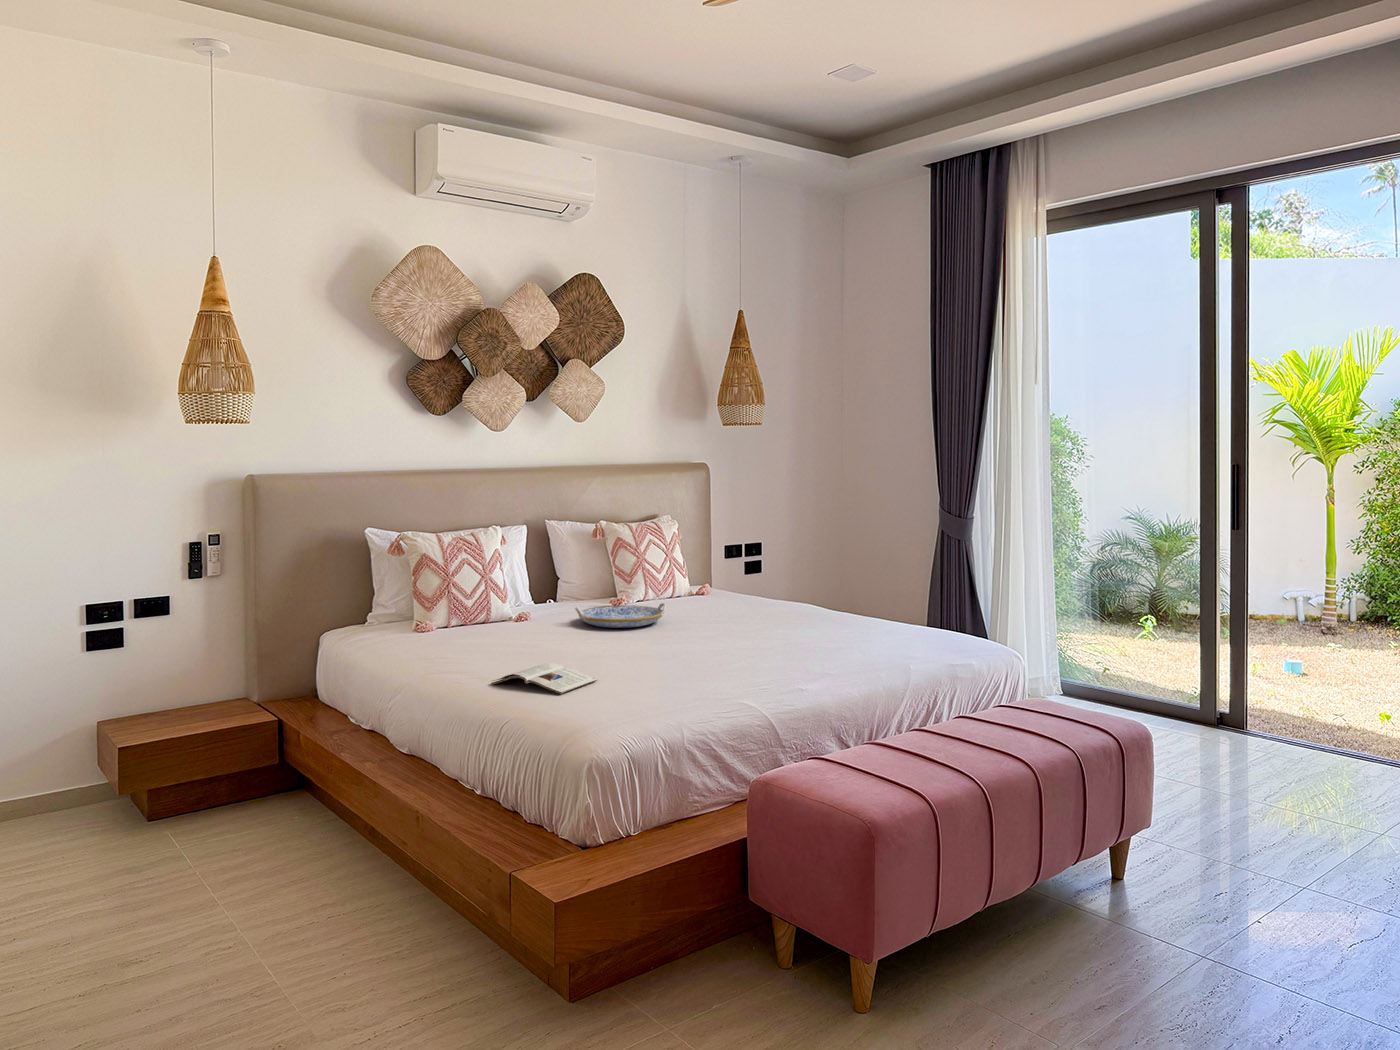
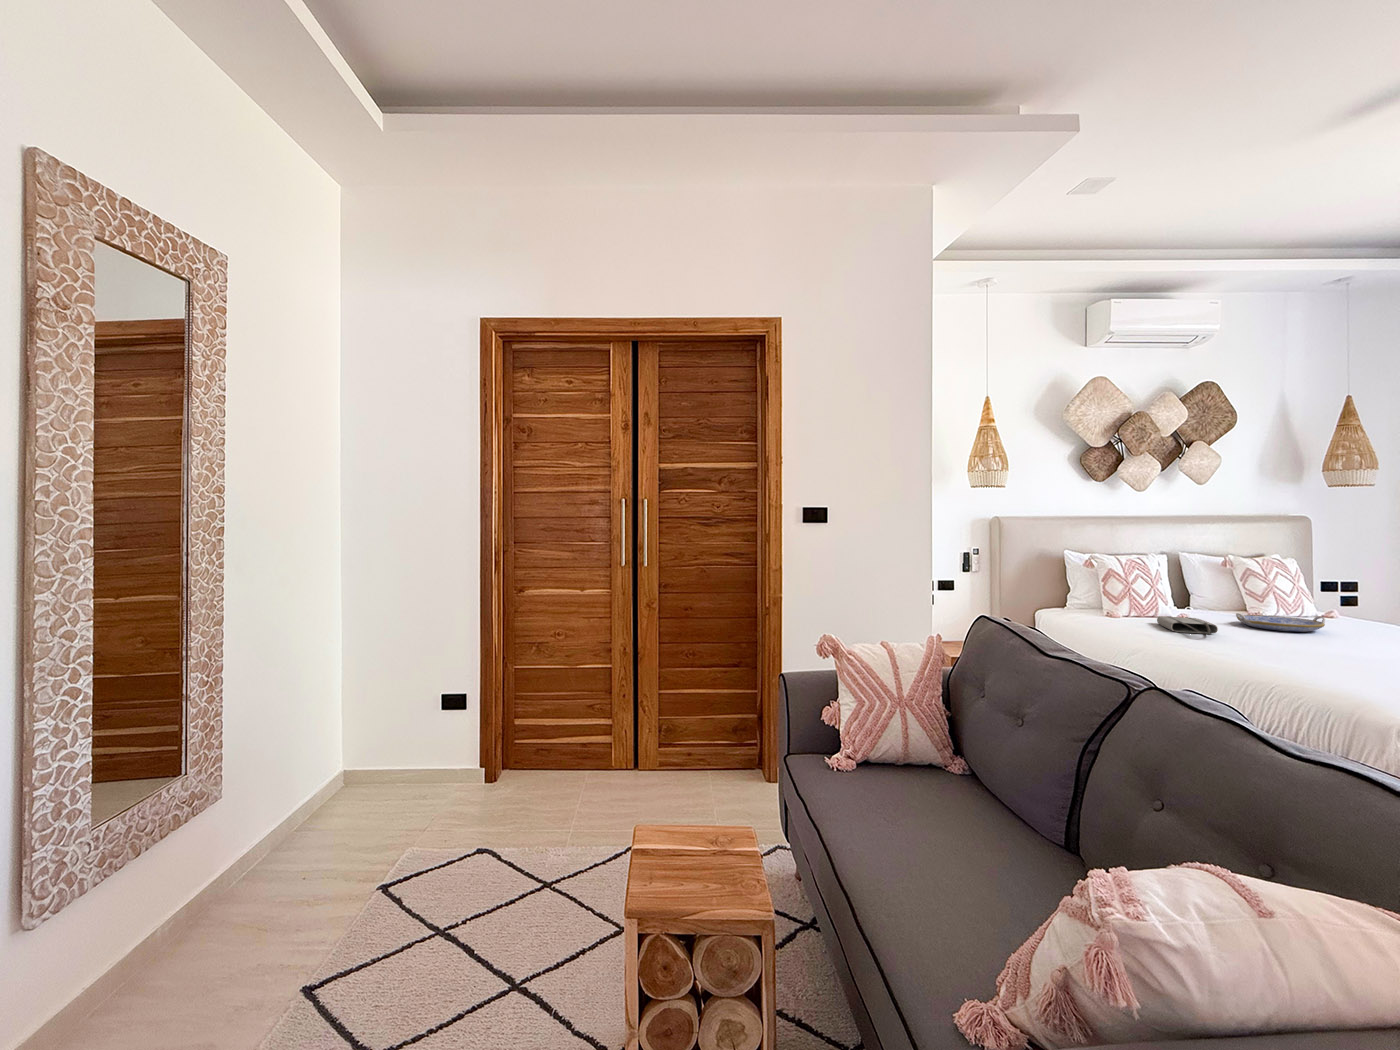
tote bag: none [472,621,529,650] -> present [1157,616,1218,635]
magazine: present [491,663,597,694] -> none [1228,647,1329,669]

